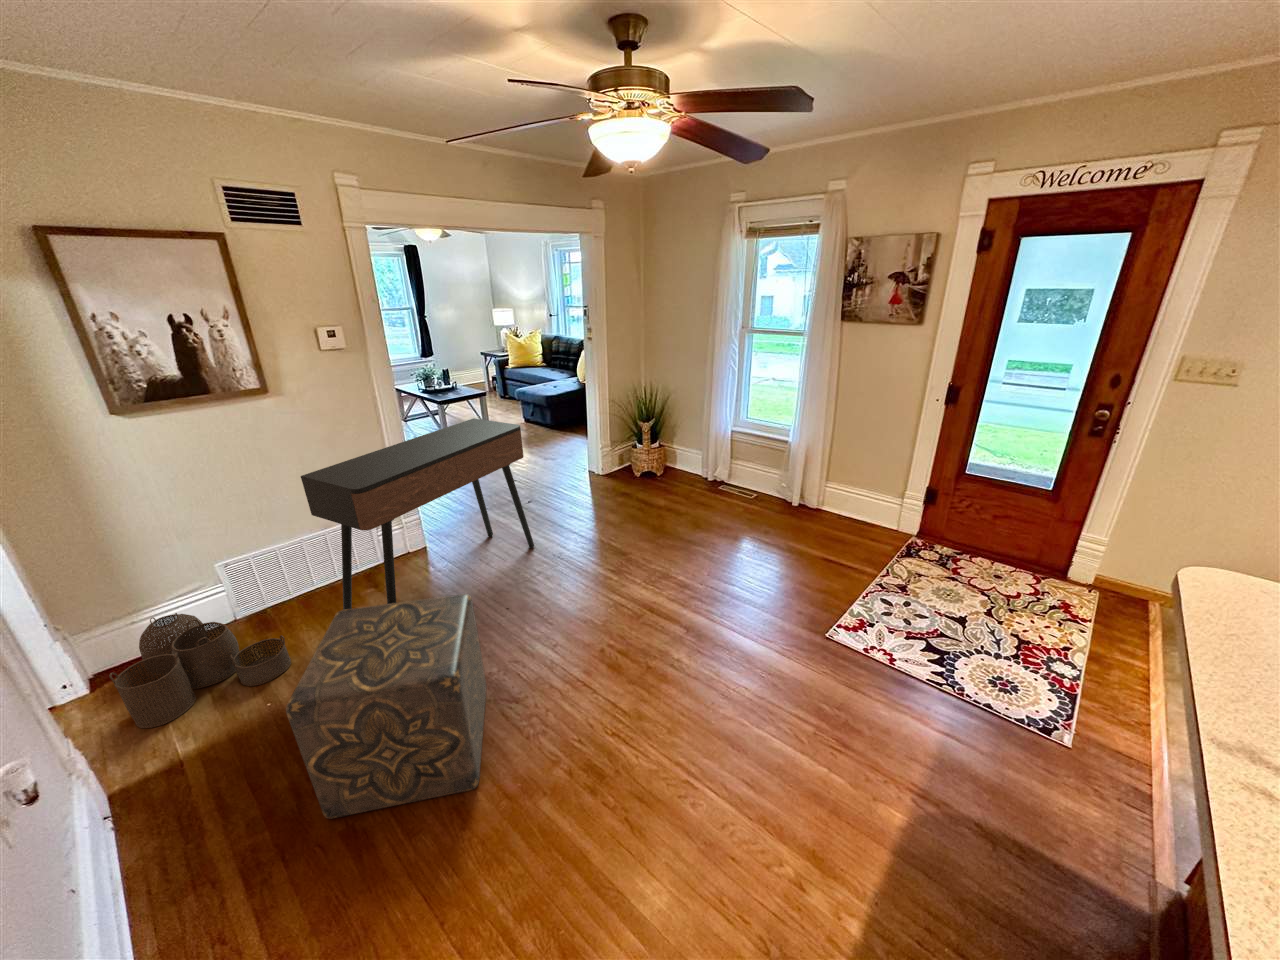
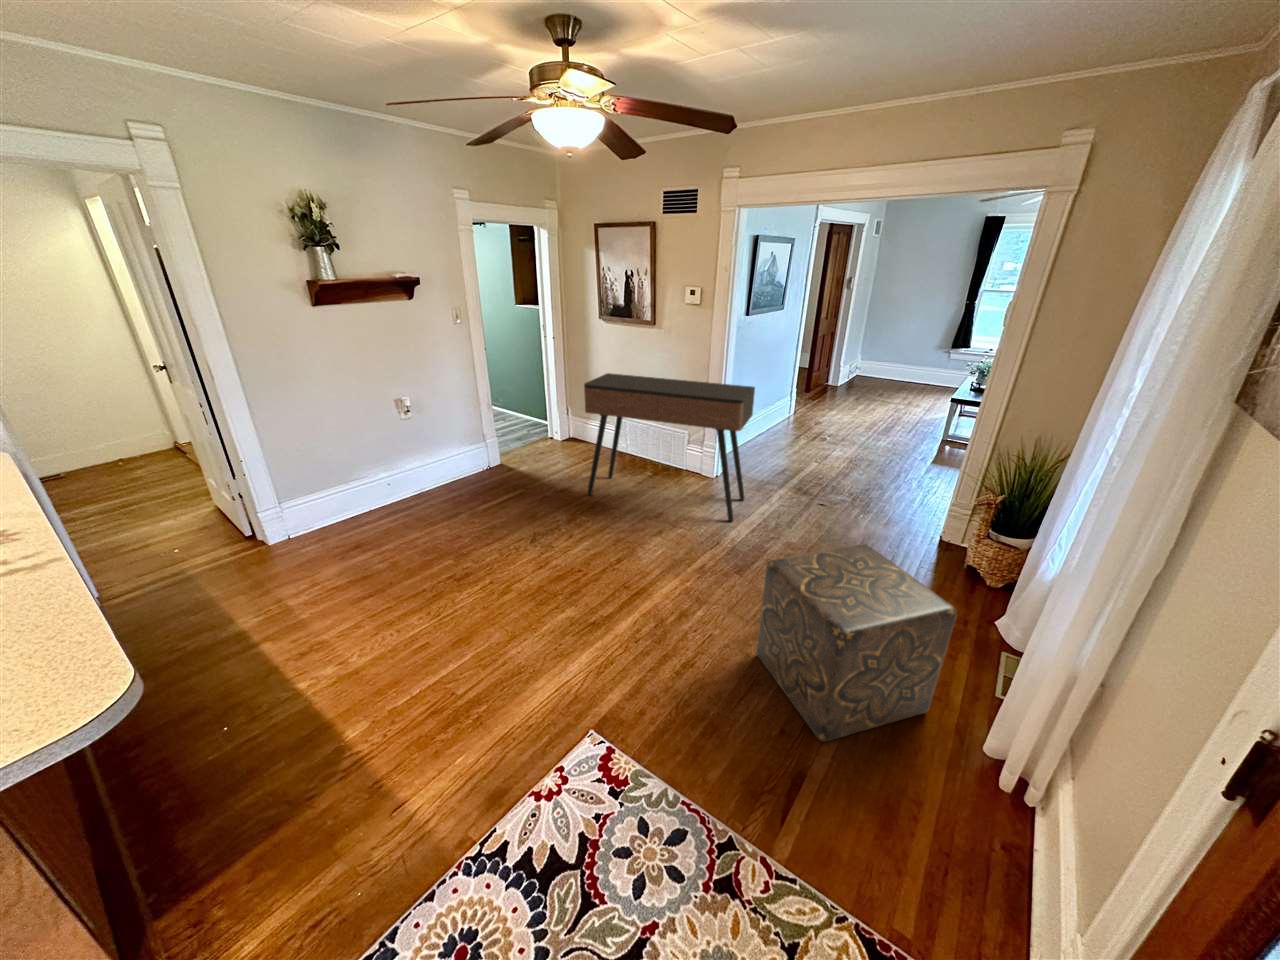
ottoman: present [286,594,486,818] -> present [757,544,957,742]
woven basket: present [109,613,291,728] -> none [532,423,597,474]

